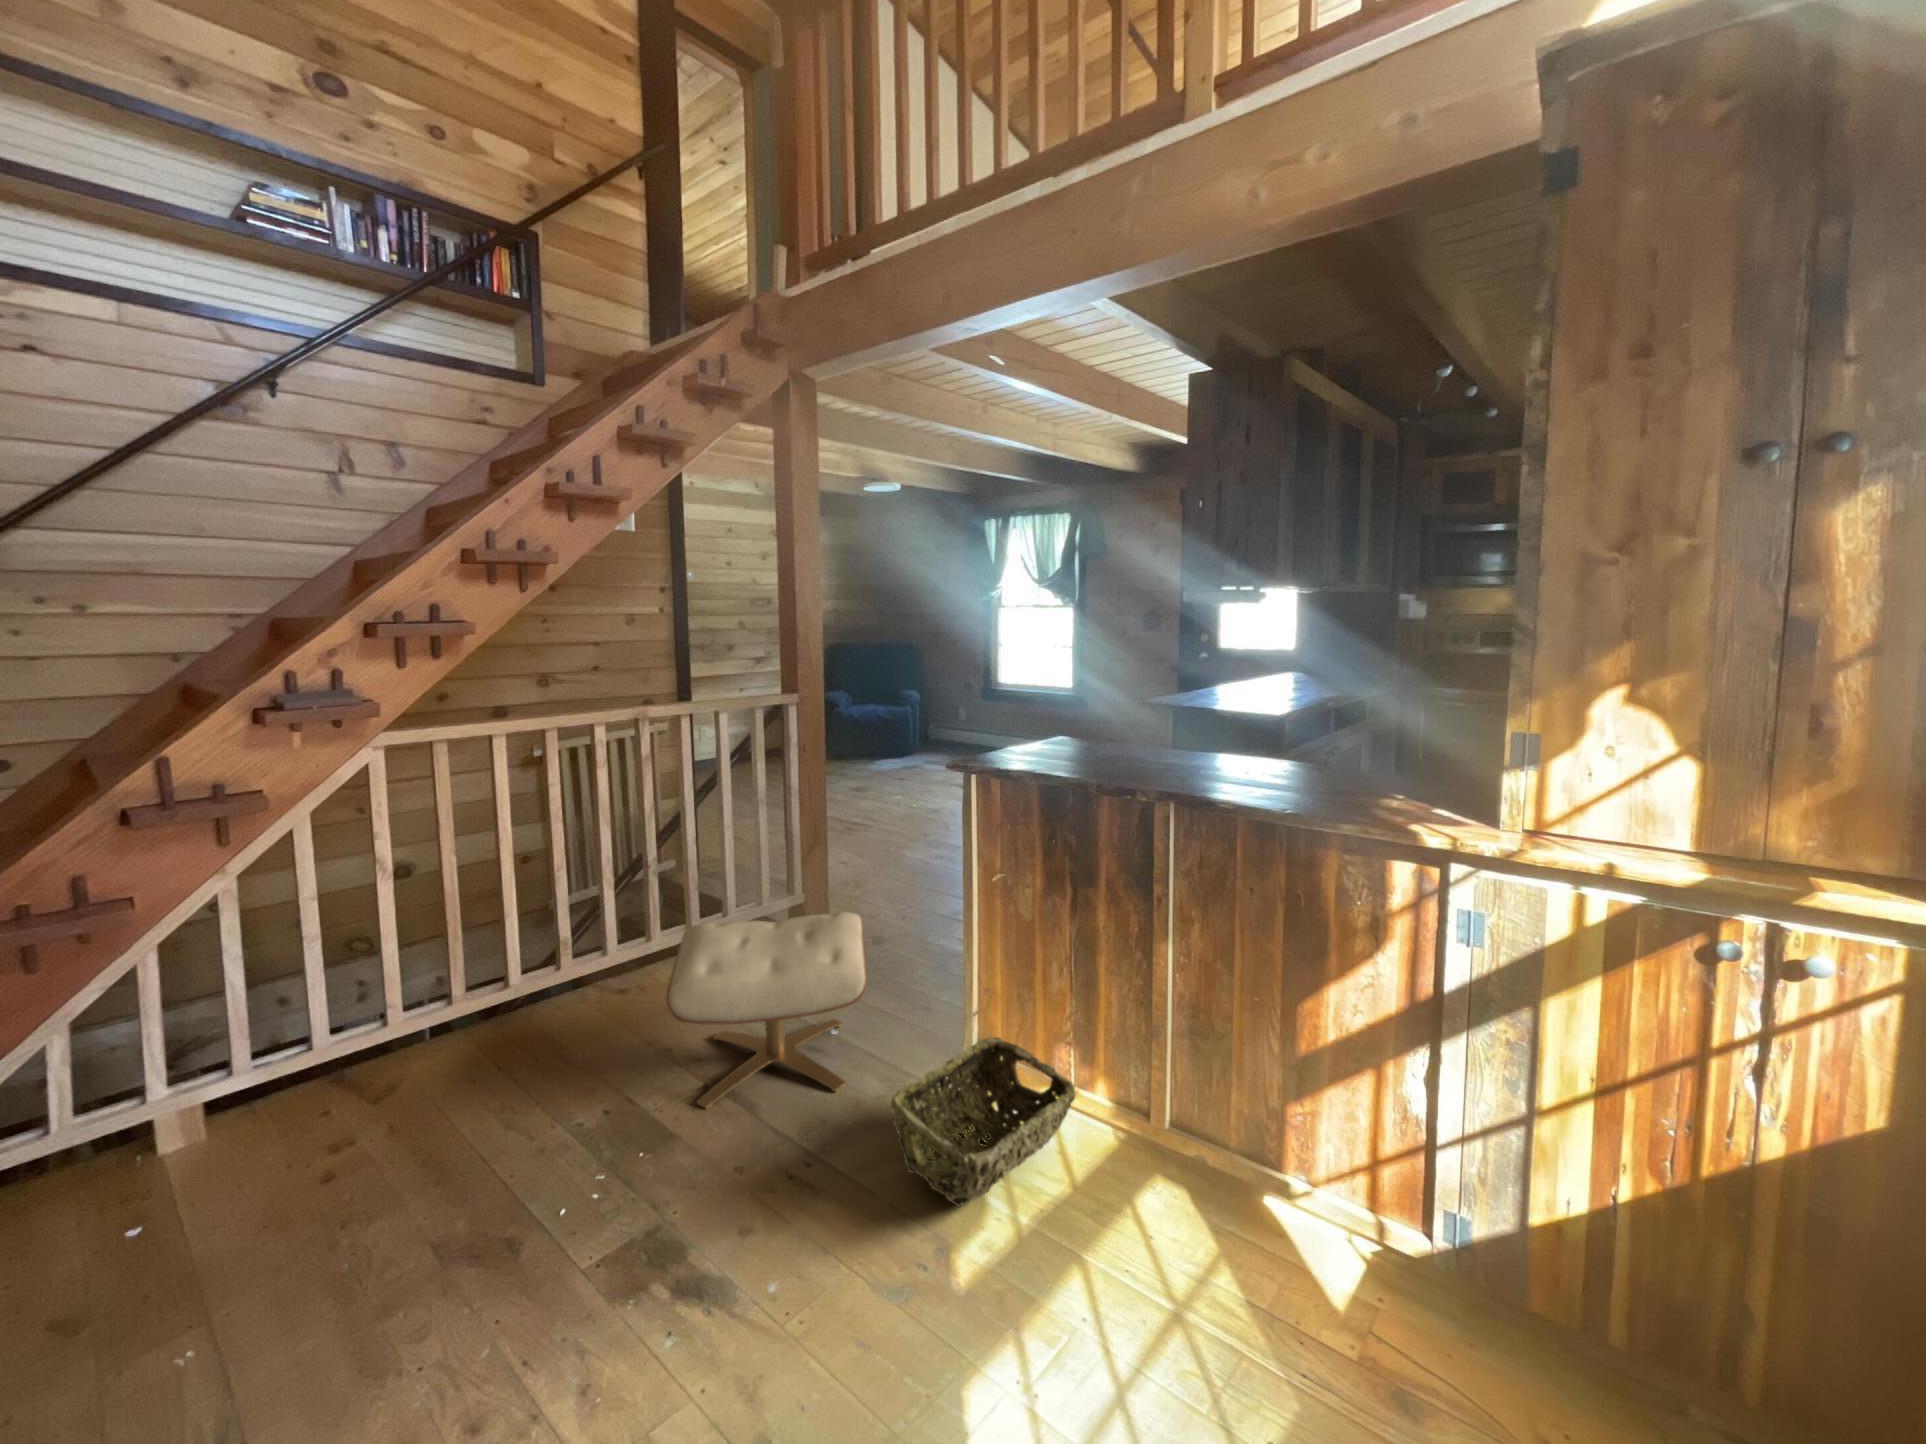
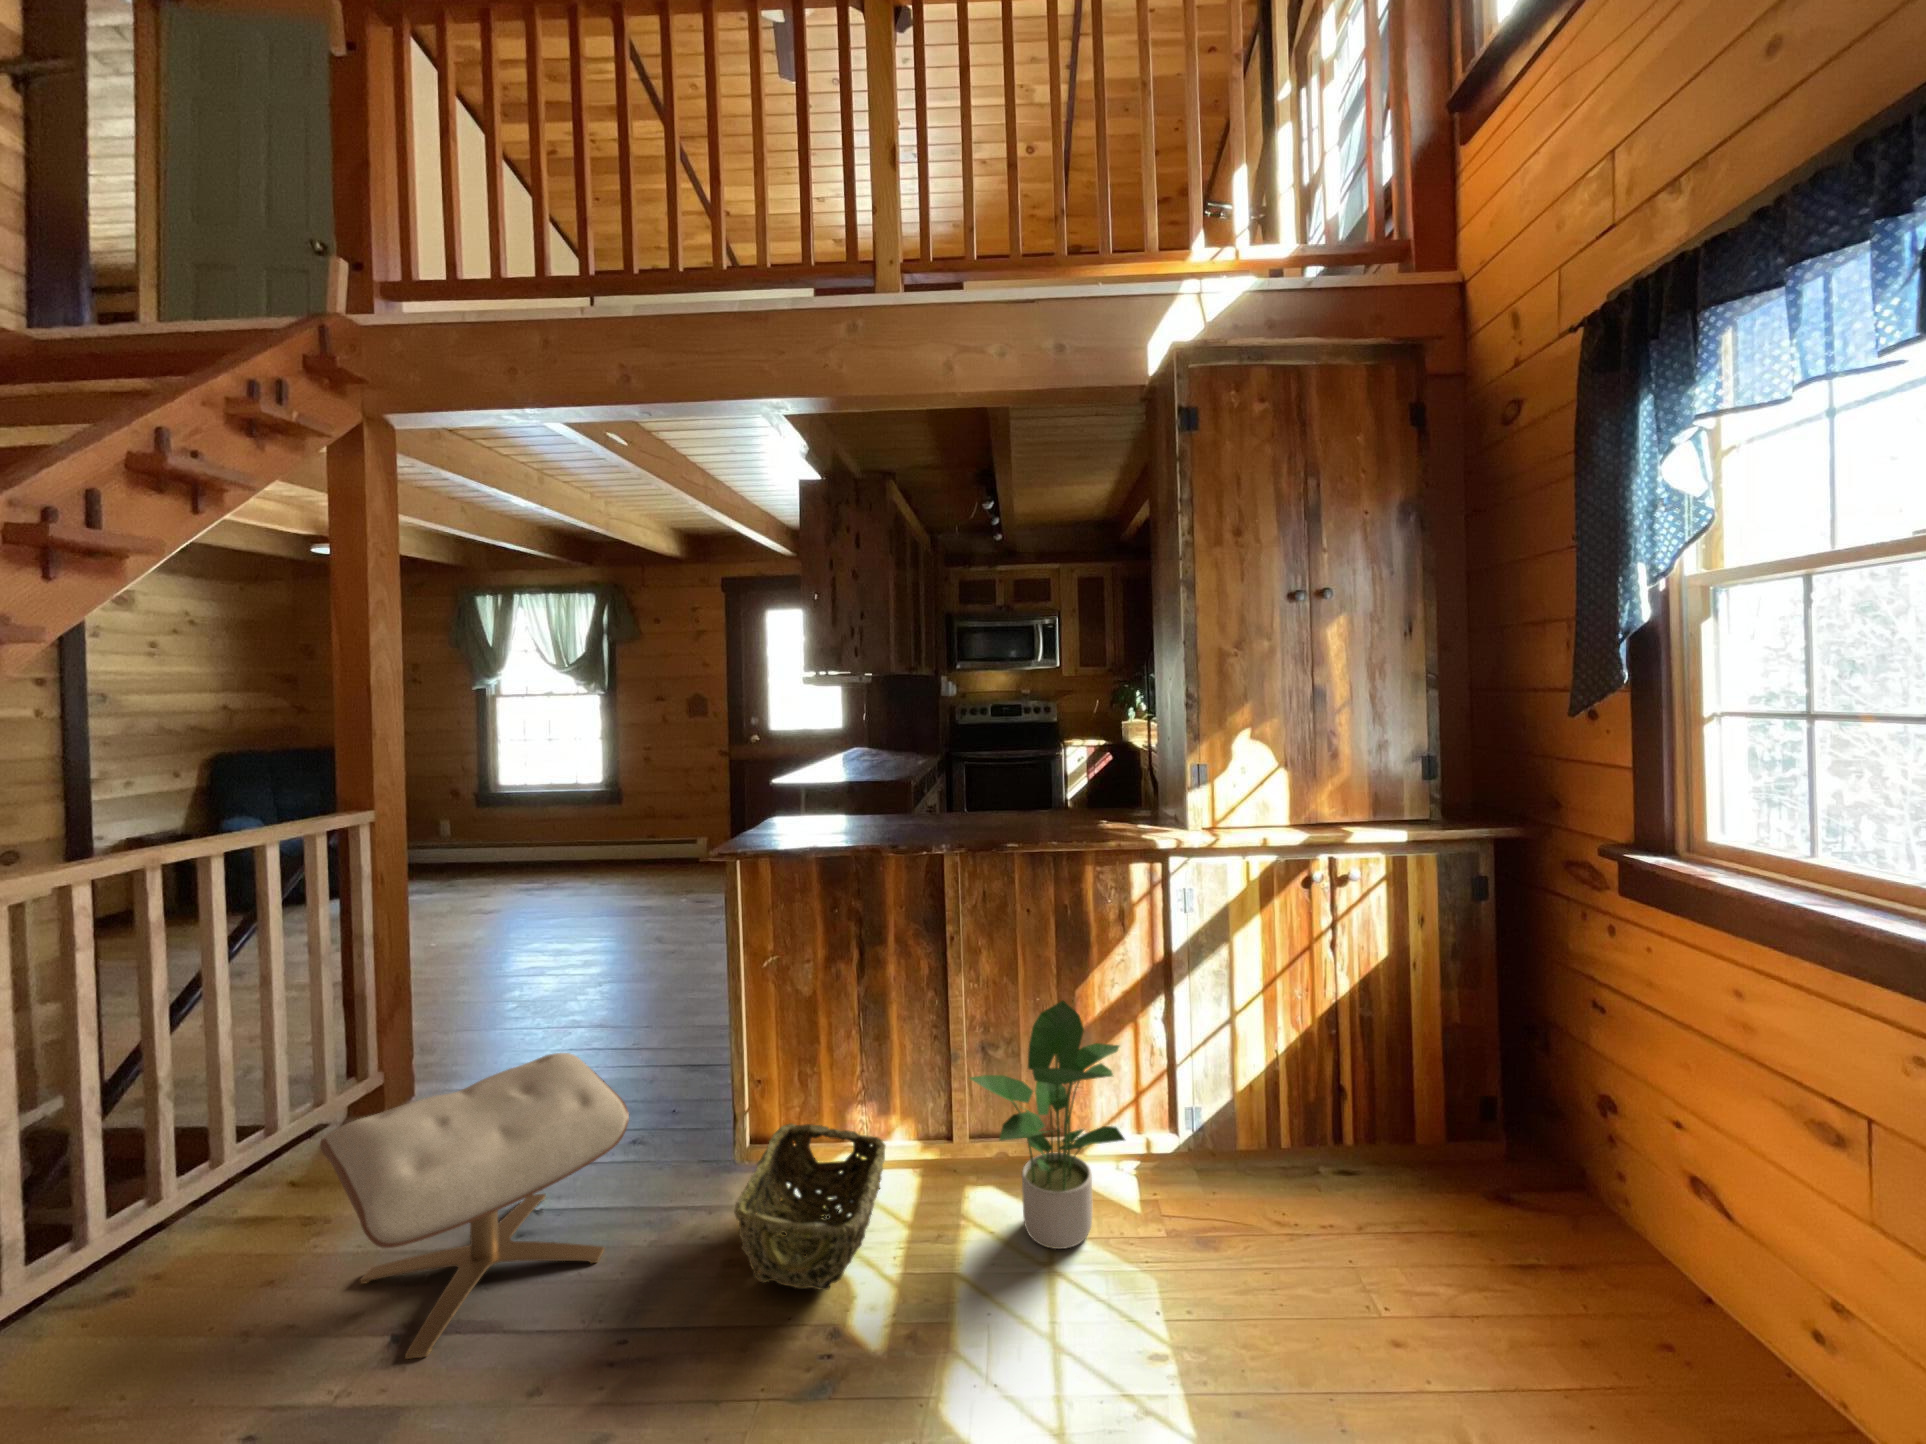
potted plant: none [1127,1010,1341,1303] -> present [970,1001,1125,1249]

